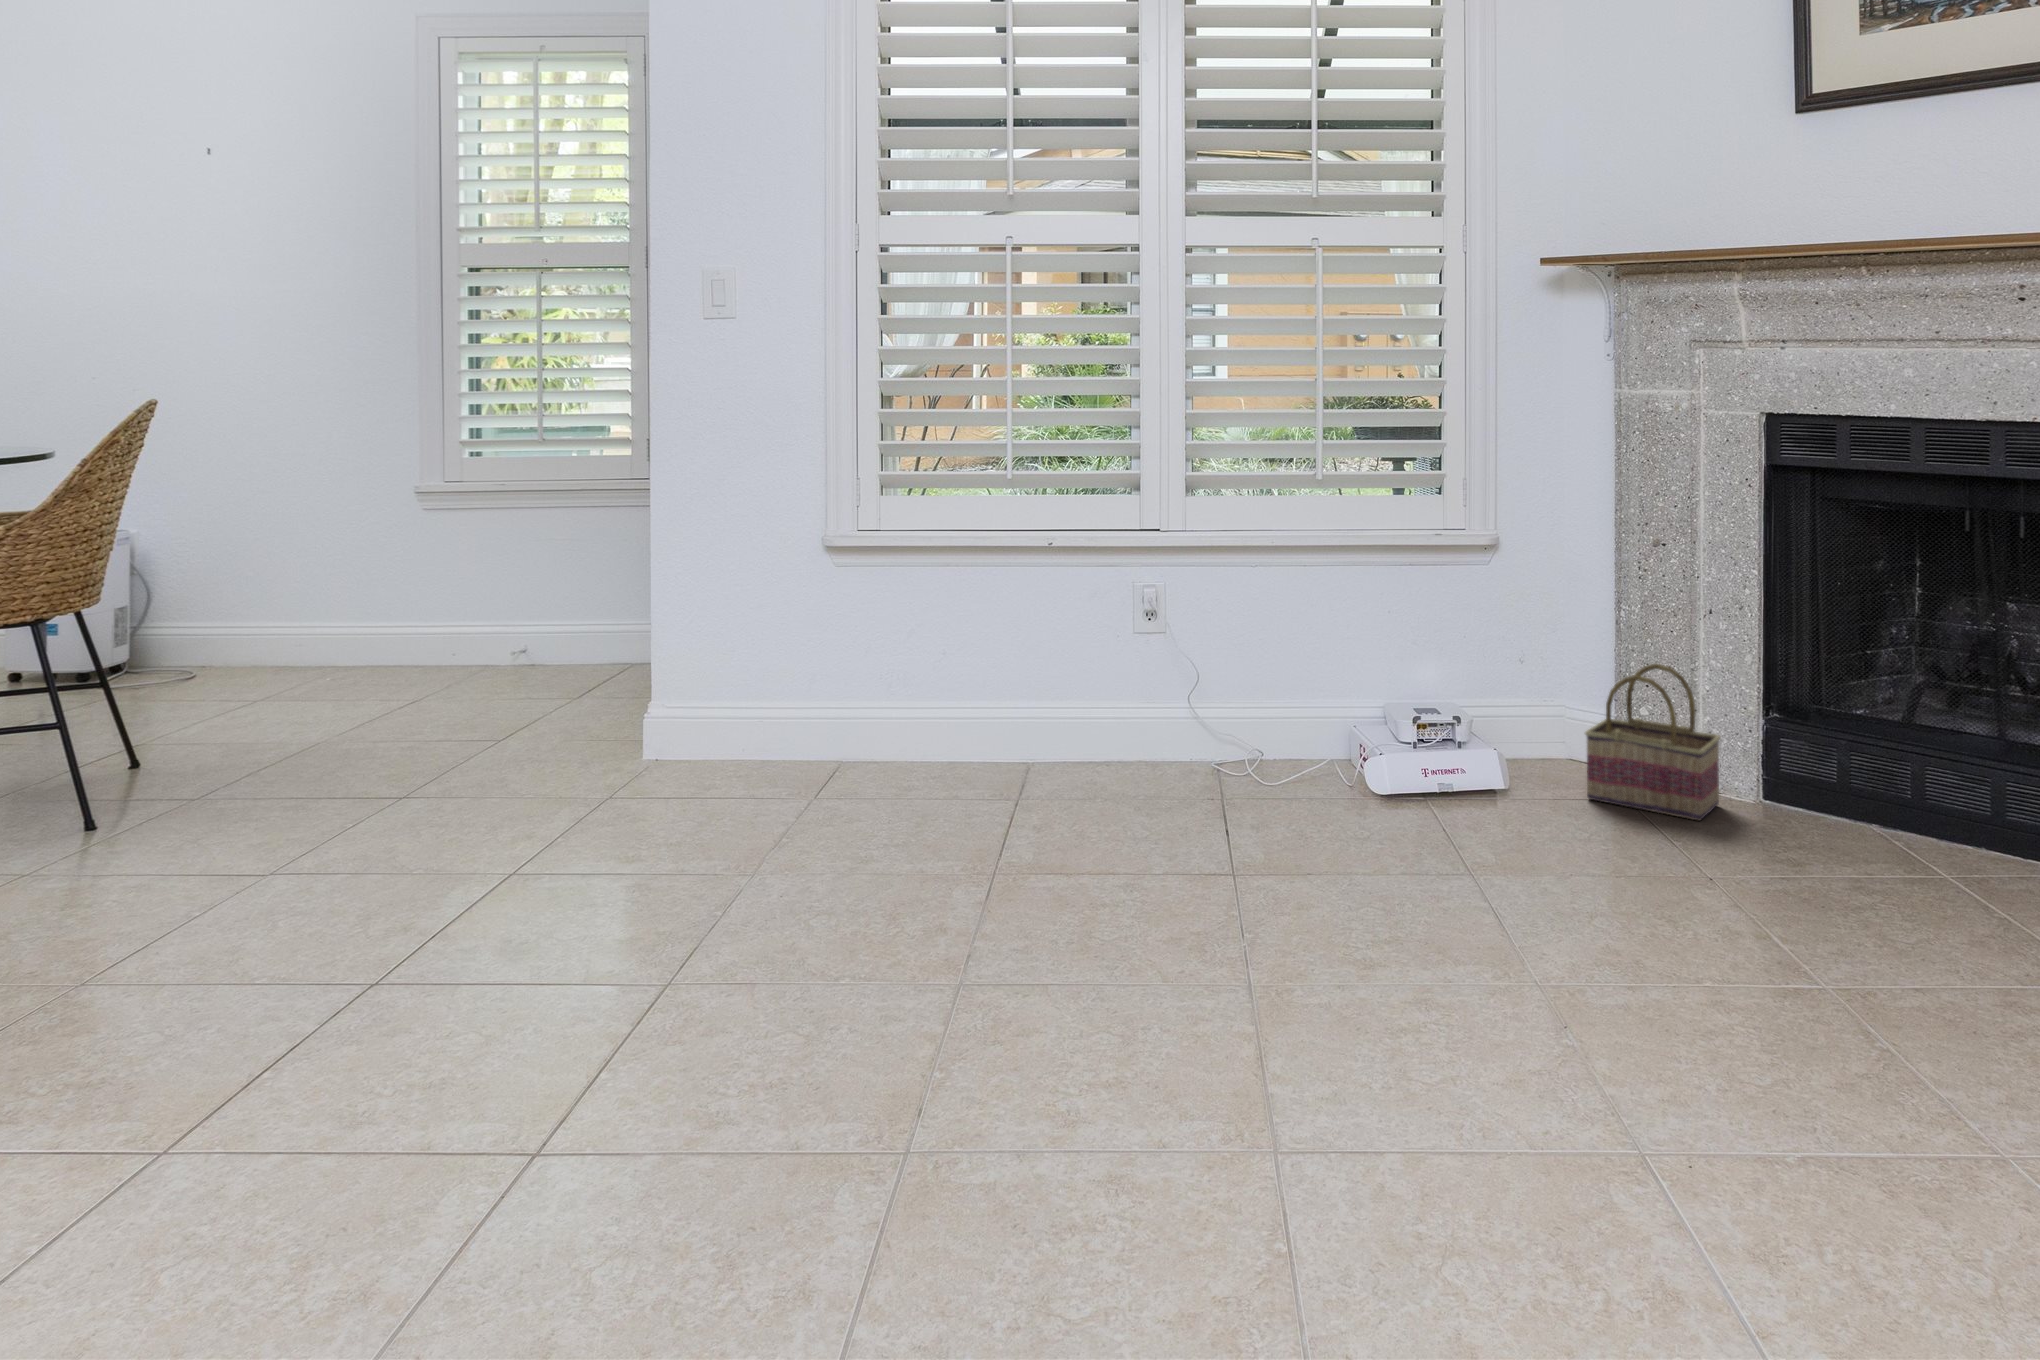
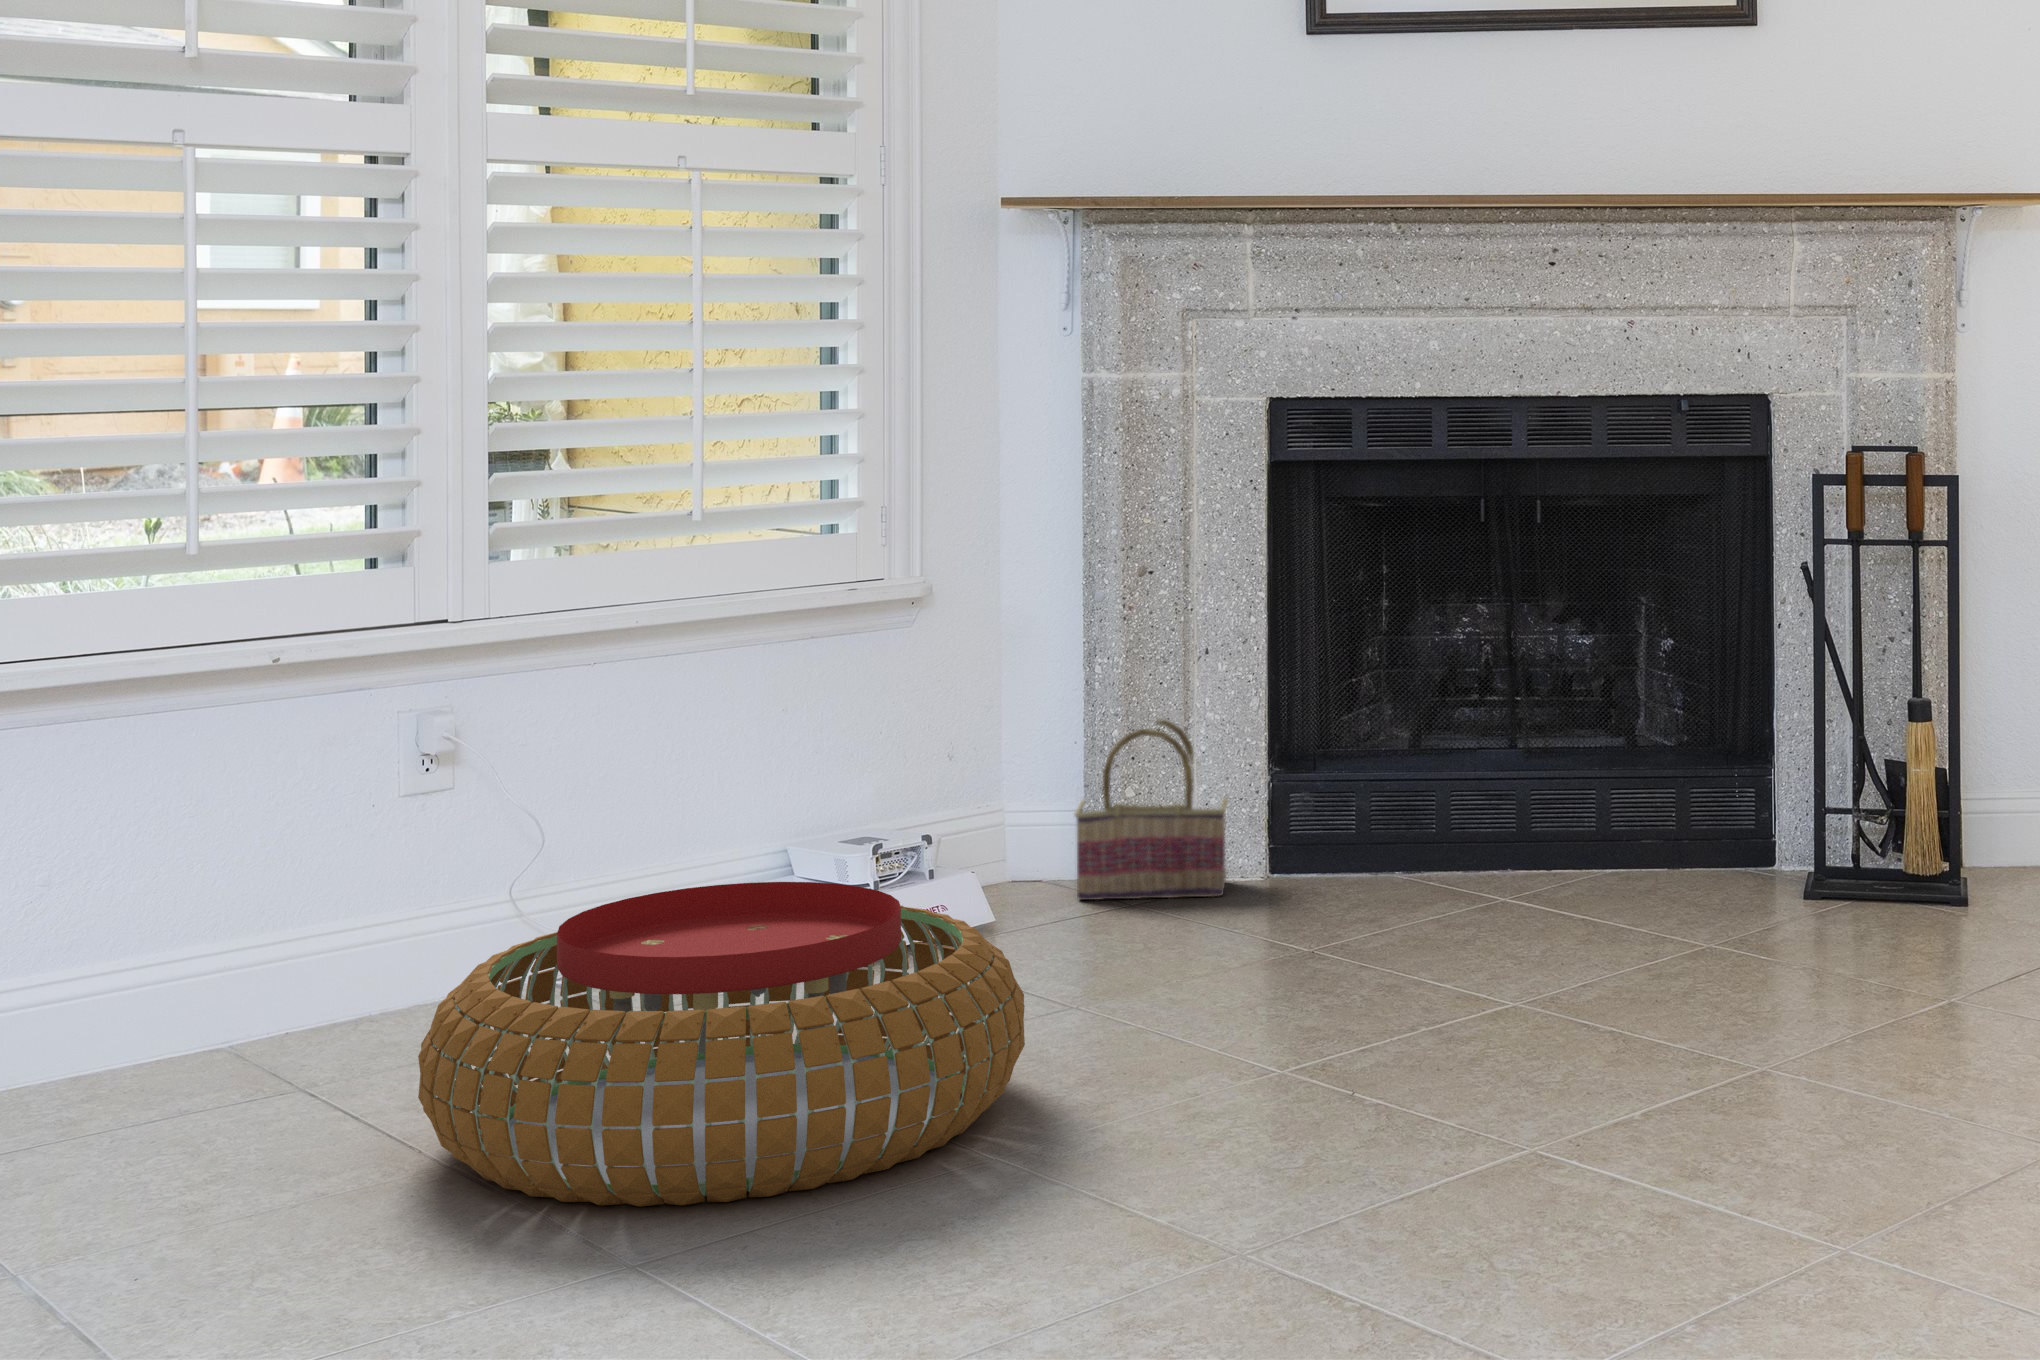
pouf: none [930,770,1351,1040] -> present [418,882,1025,1207]

